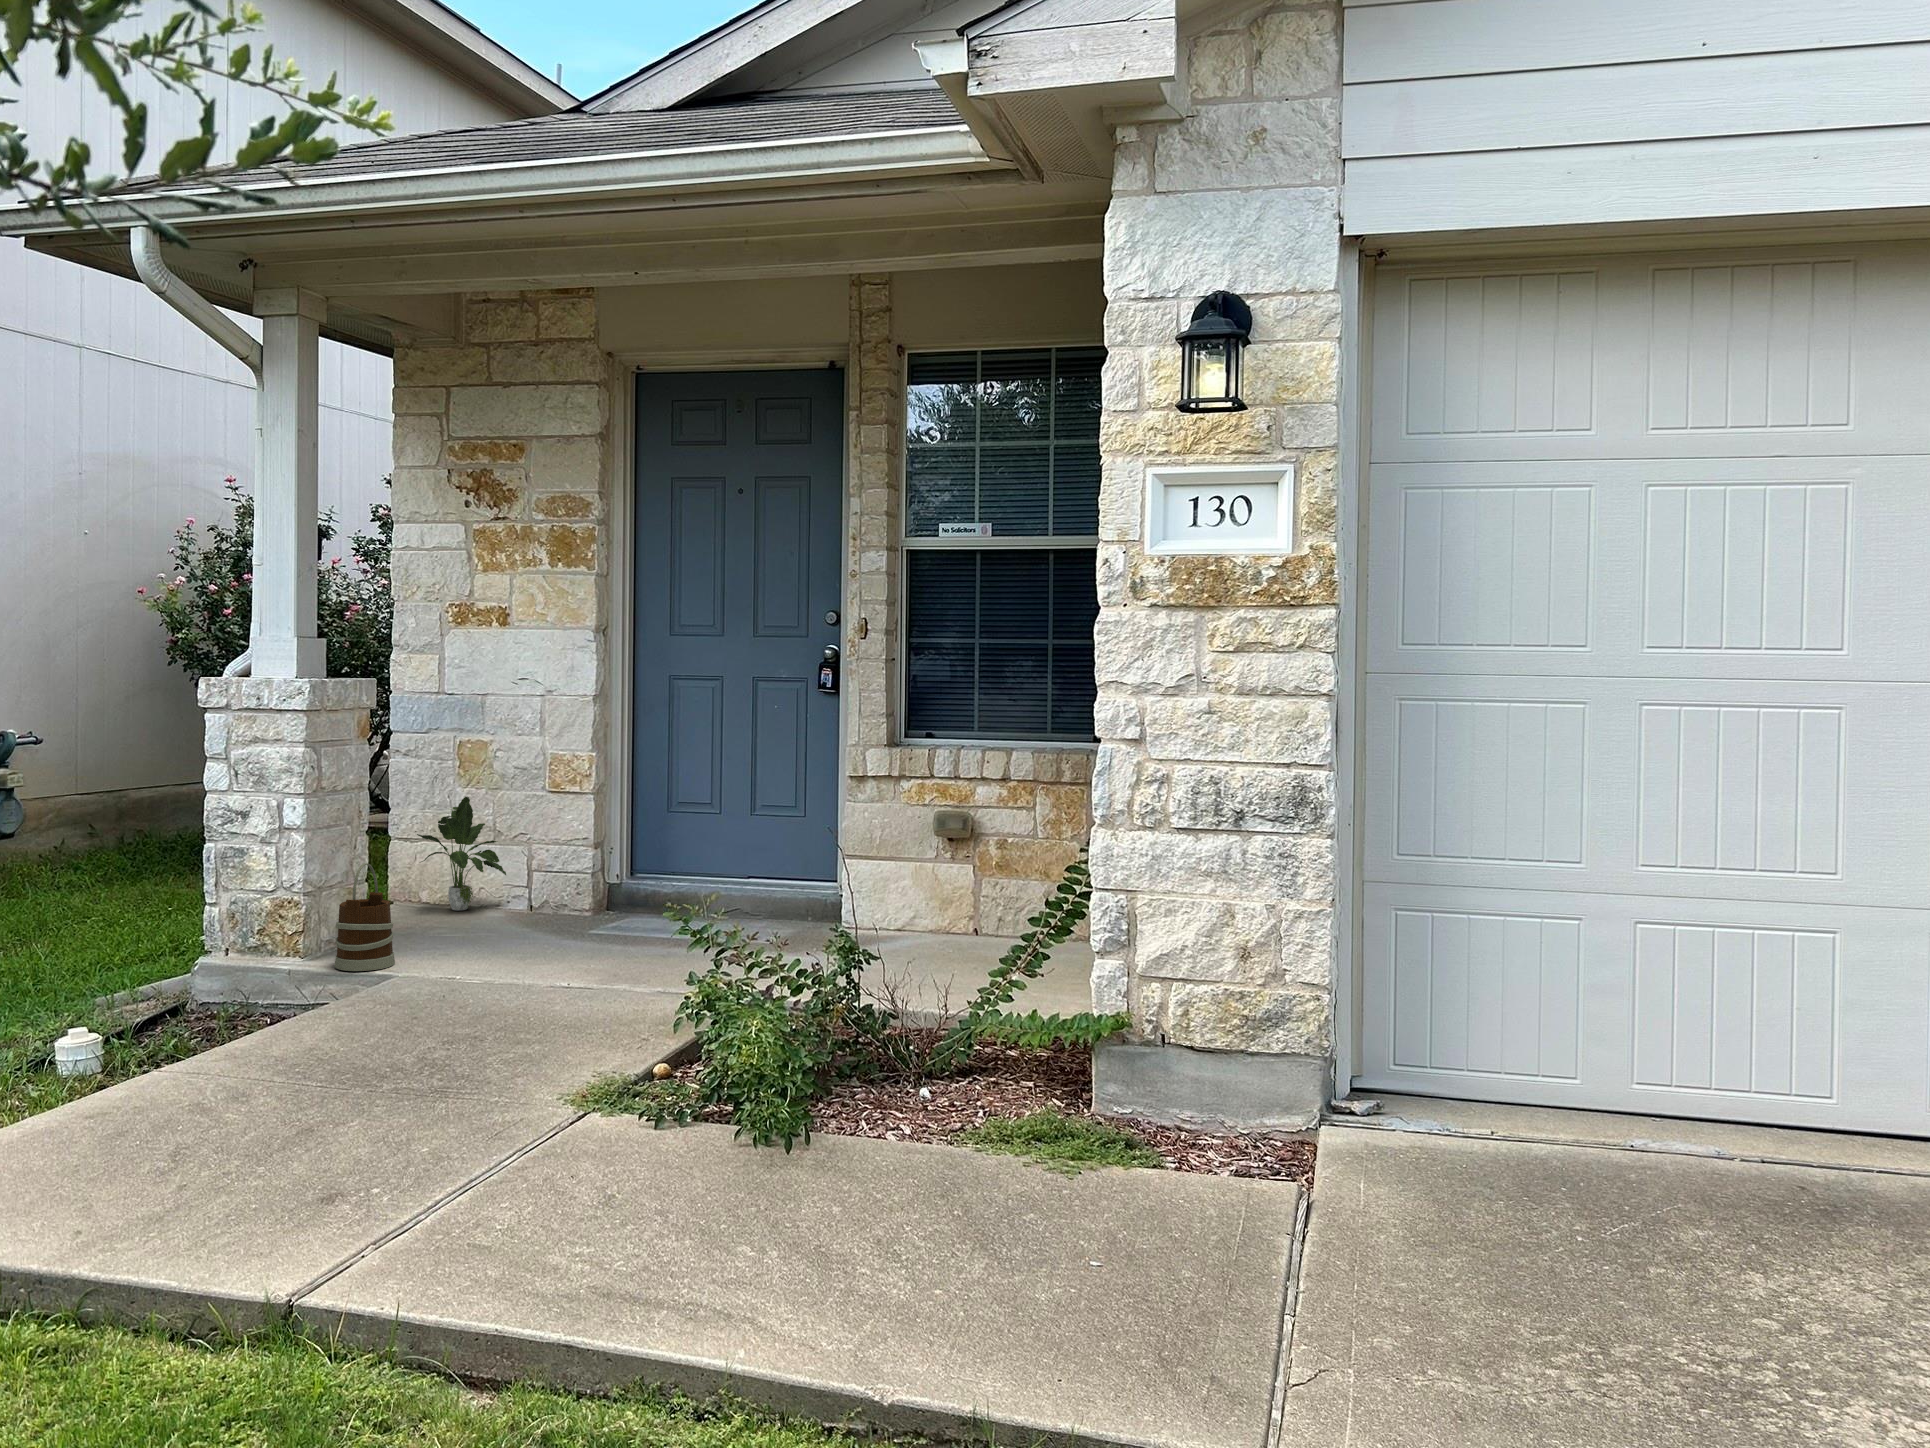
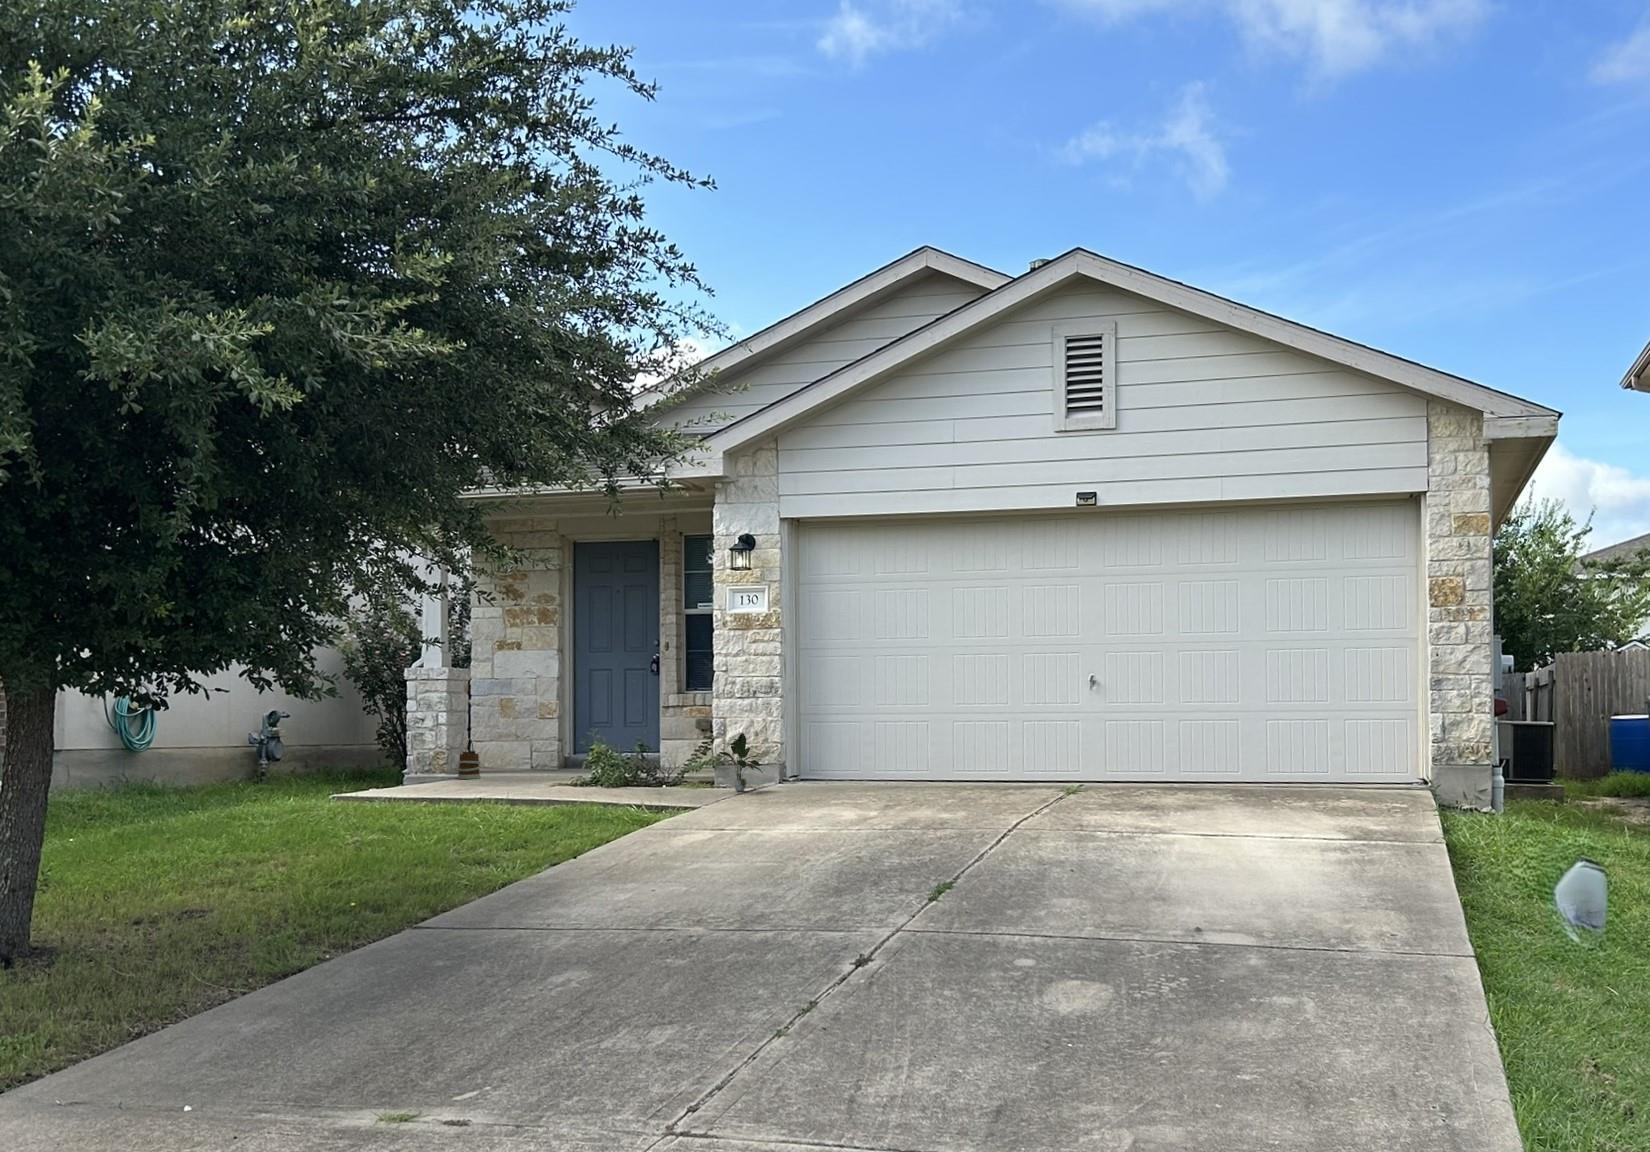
potted plant: present [417,797,506,911] -> present [719,733,763,792]

